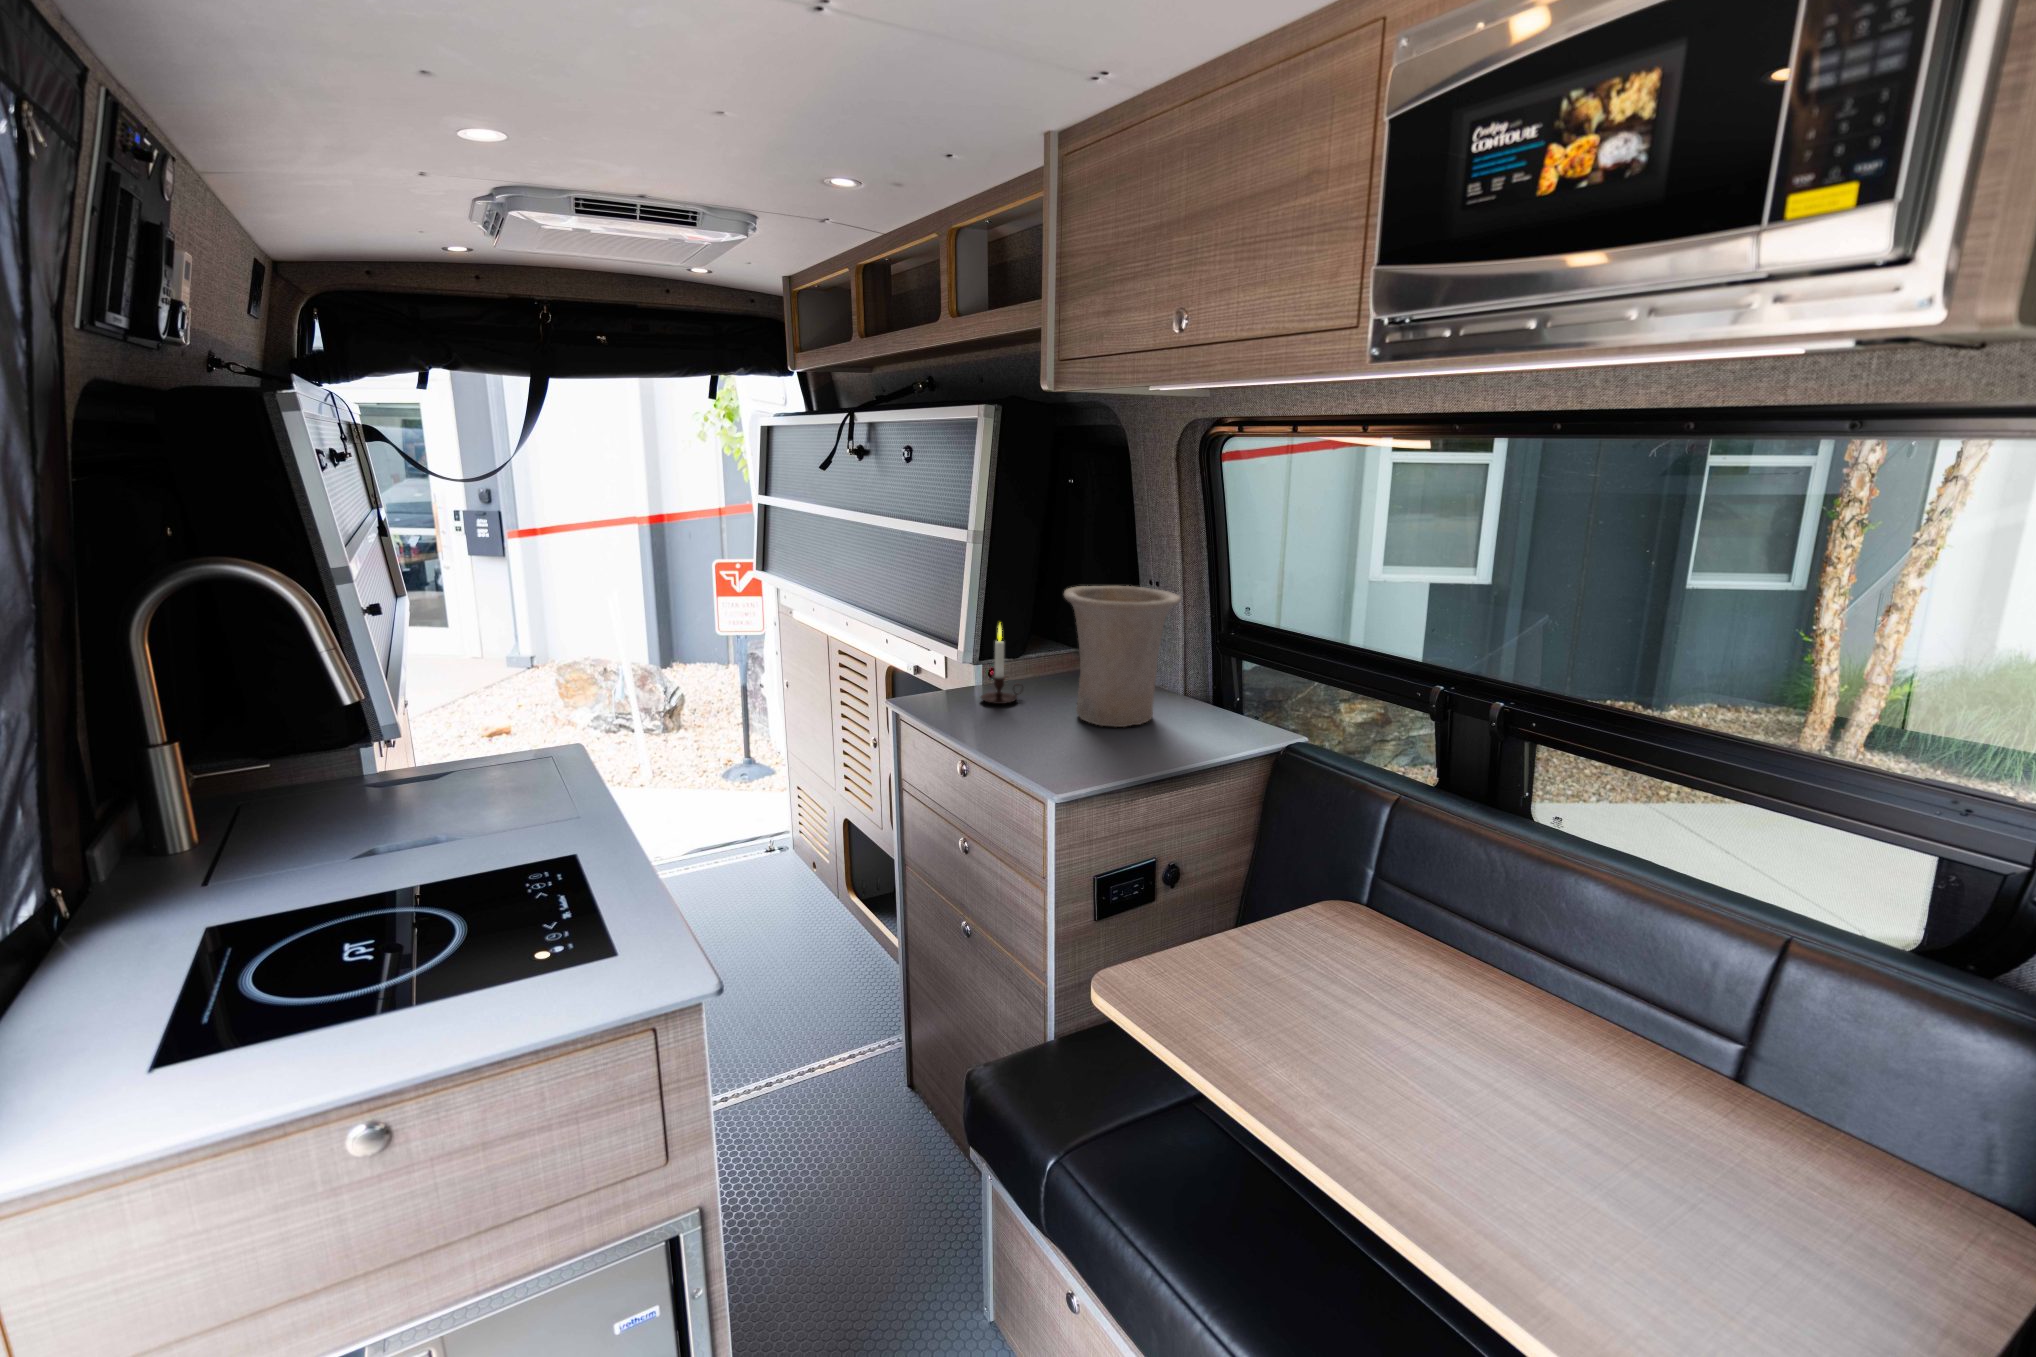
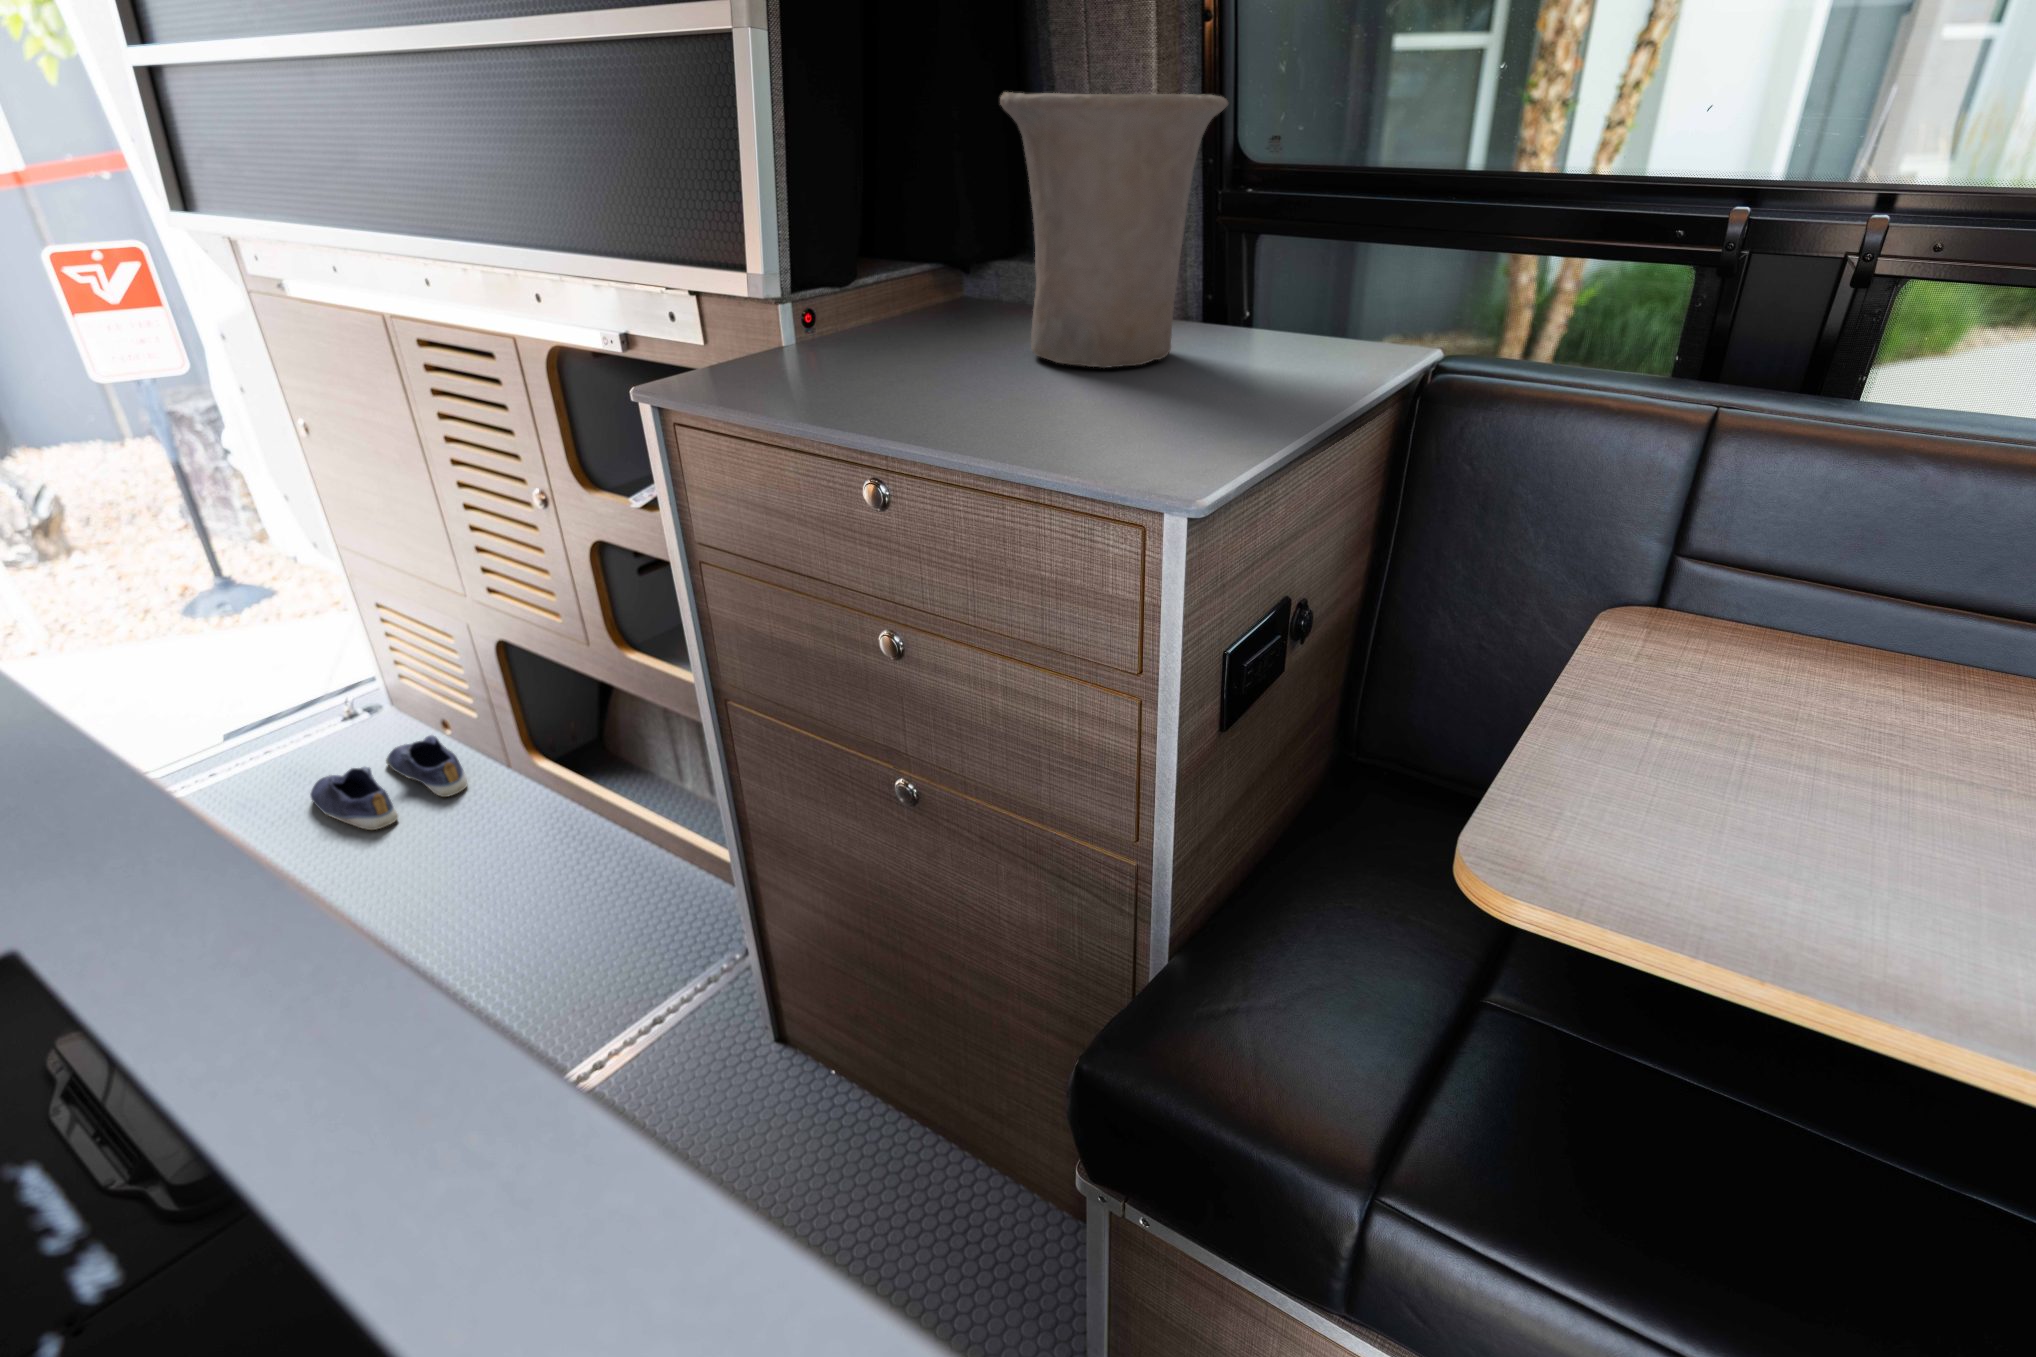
candle: present [981,624,1021,704] -> none [827,186,900,359]
shoe: none [736,868,816,915] -> present [310,735,467,830]

